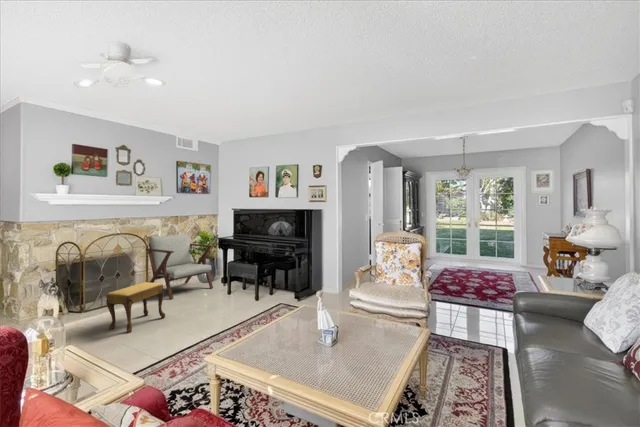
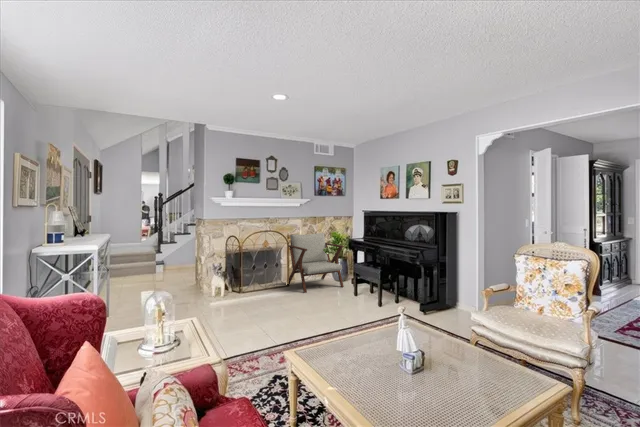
footstool: present [106,282,165,333] -> none [250,275,294,317]

